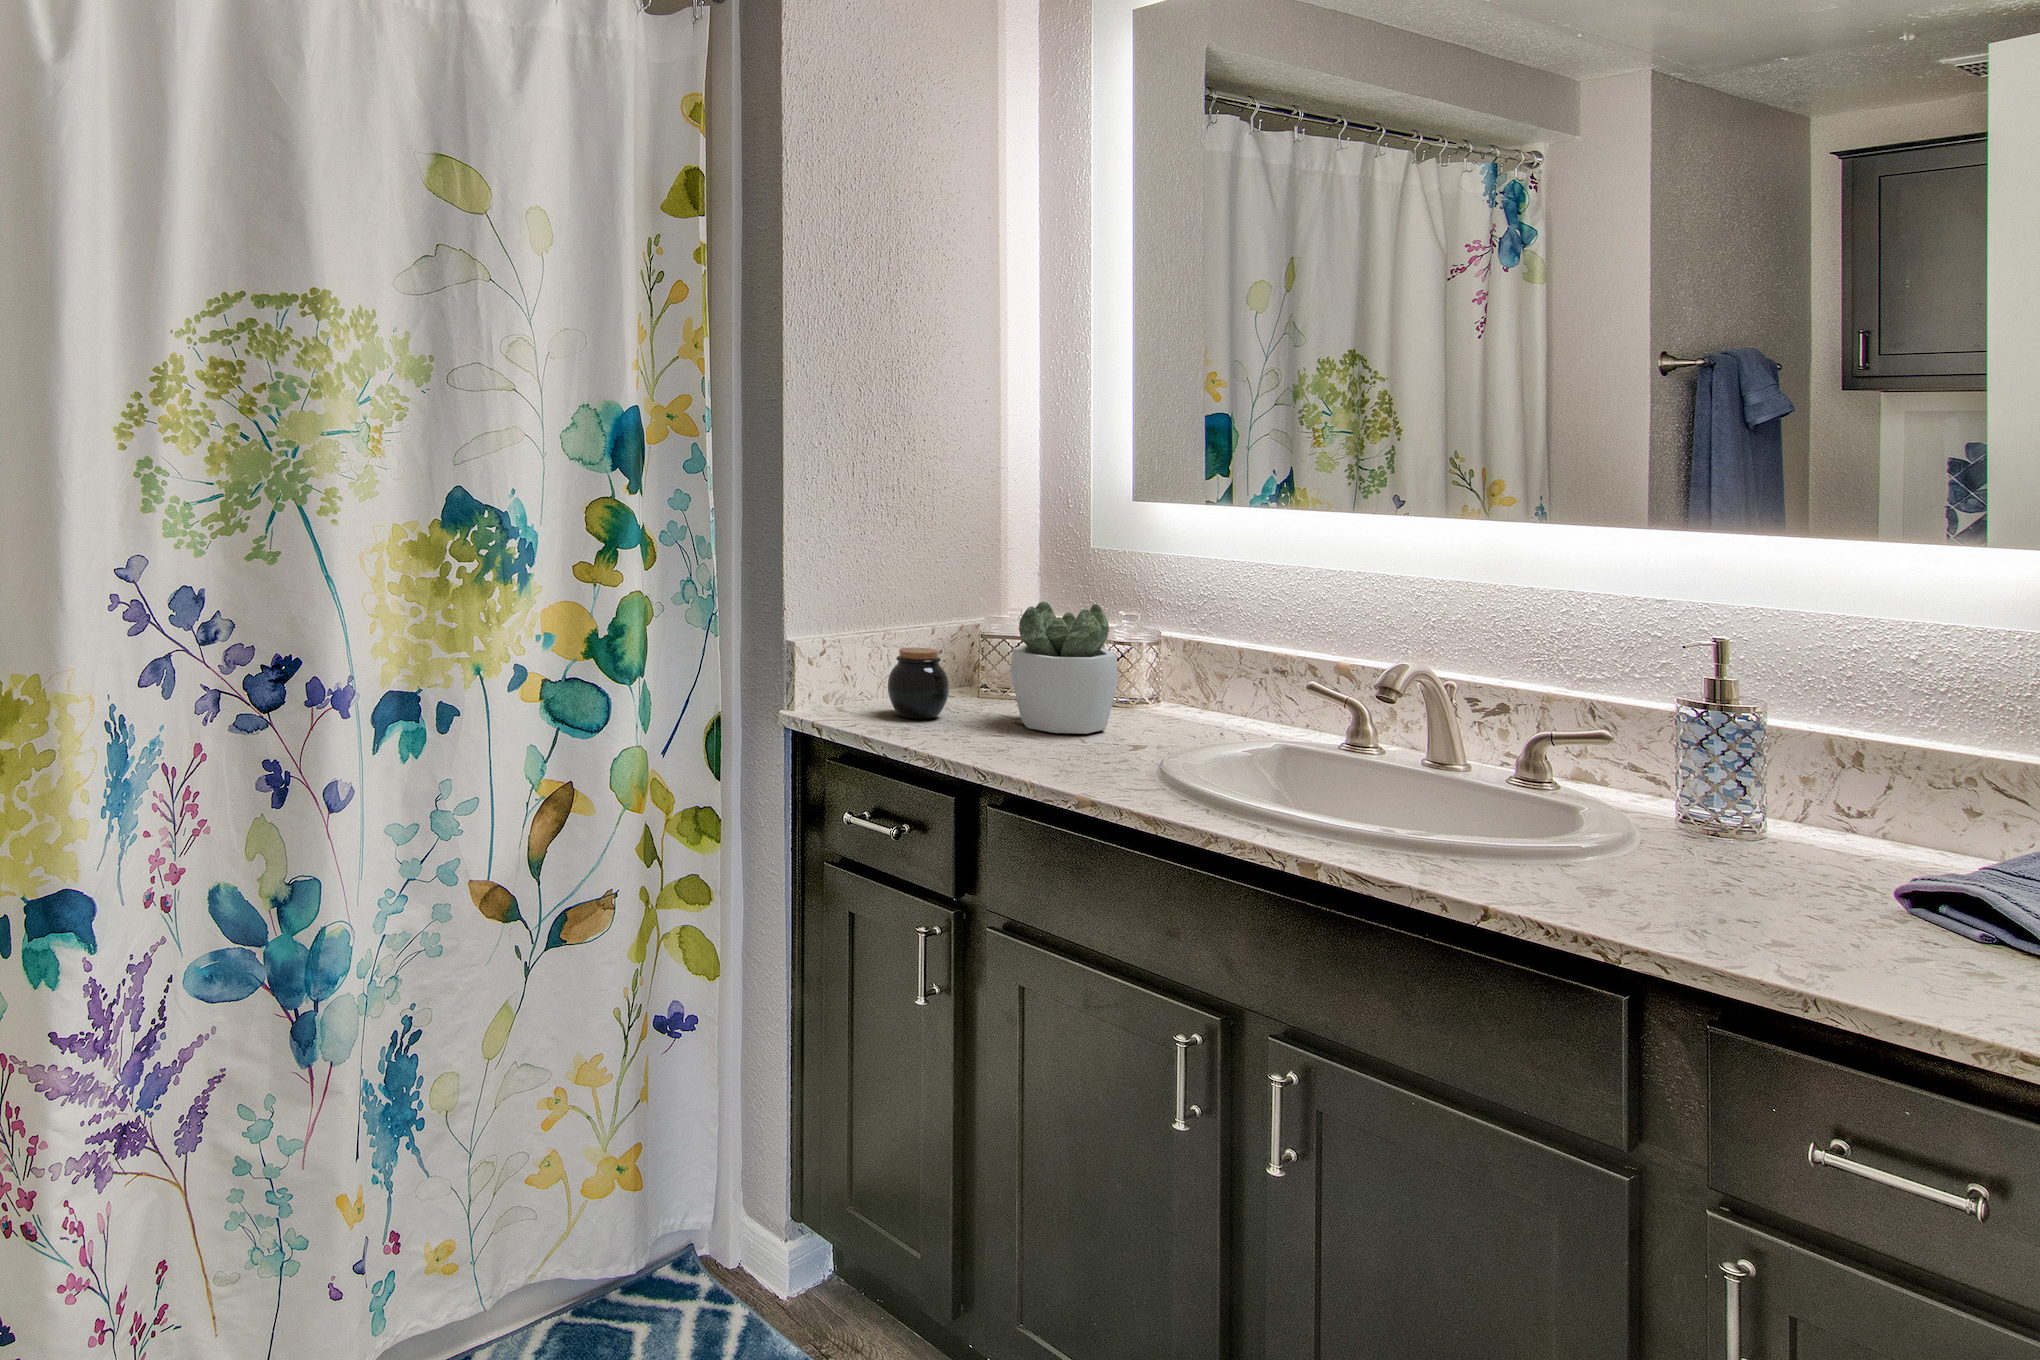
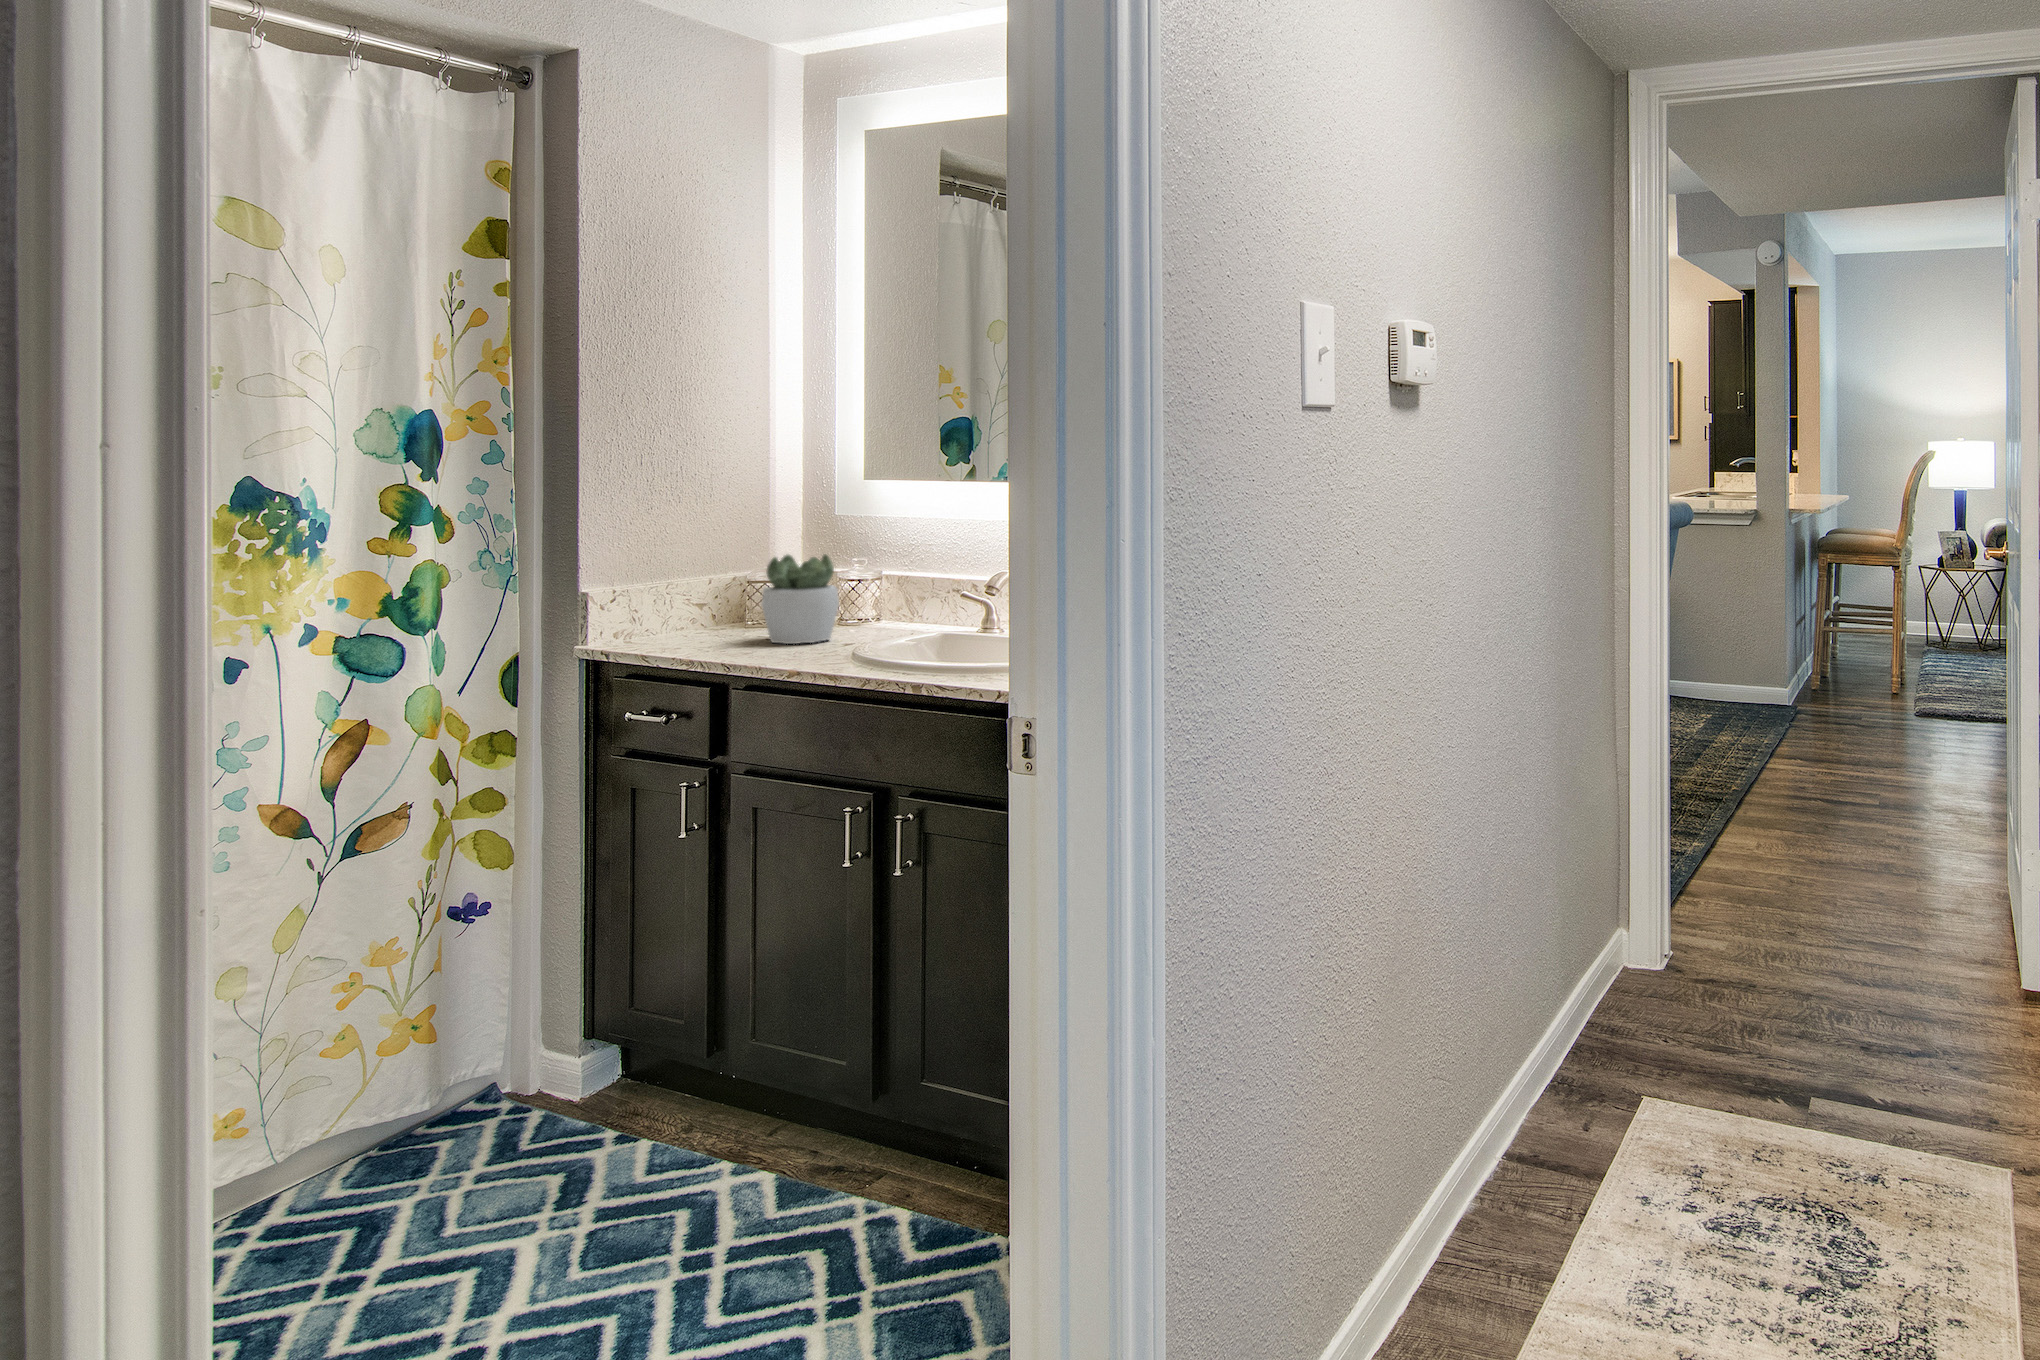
jar: present [888,647,949,719] -> none [663,593,713,644]

